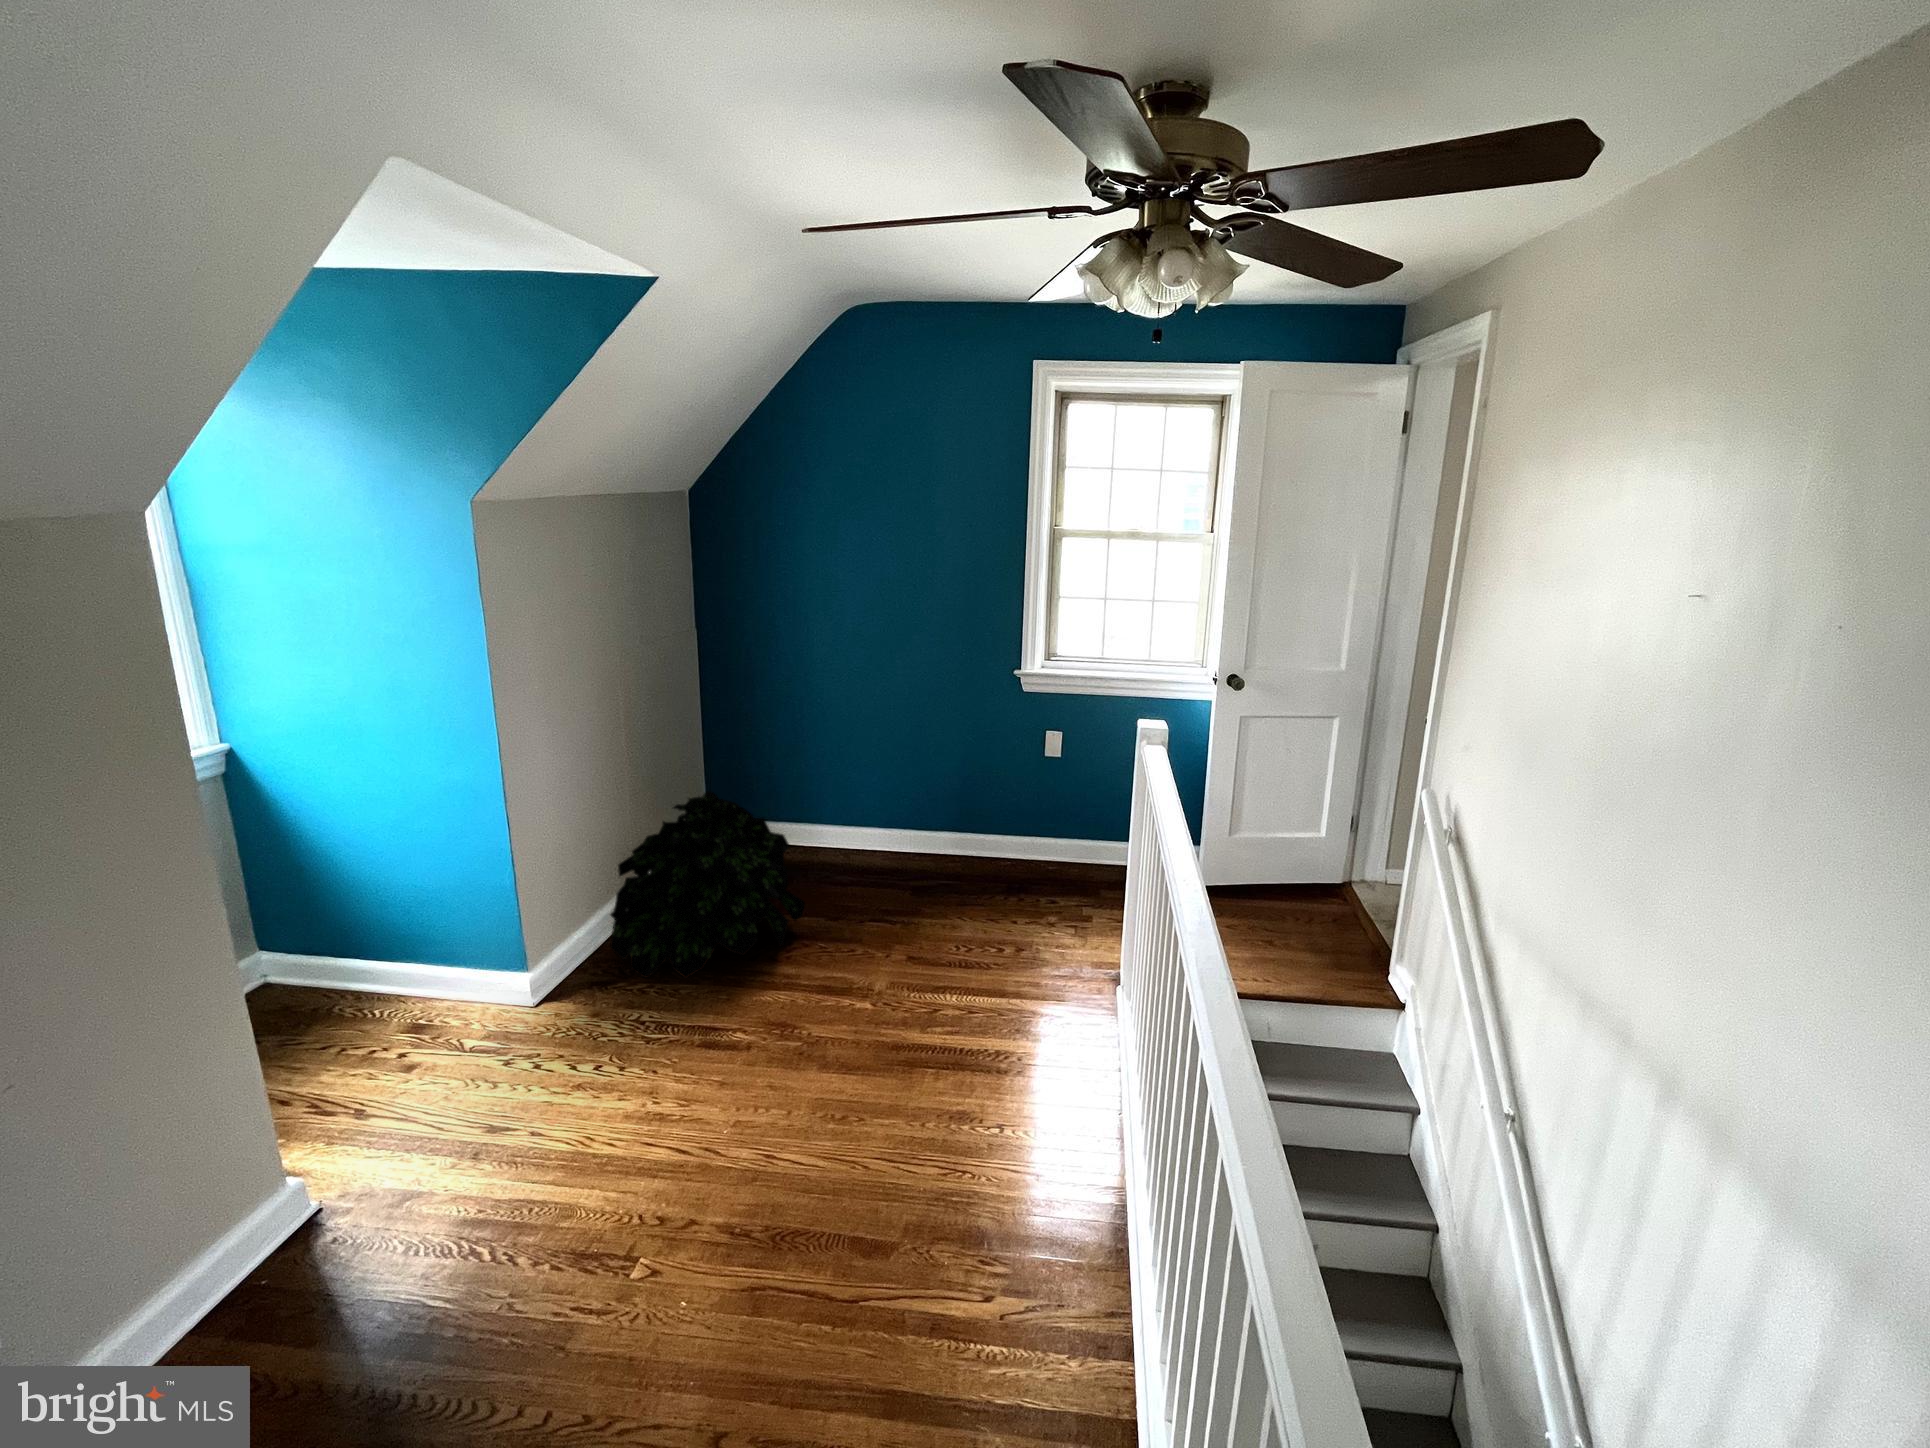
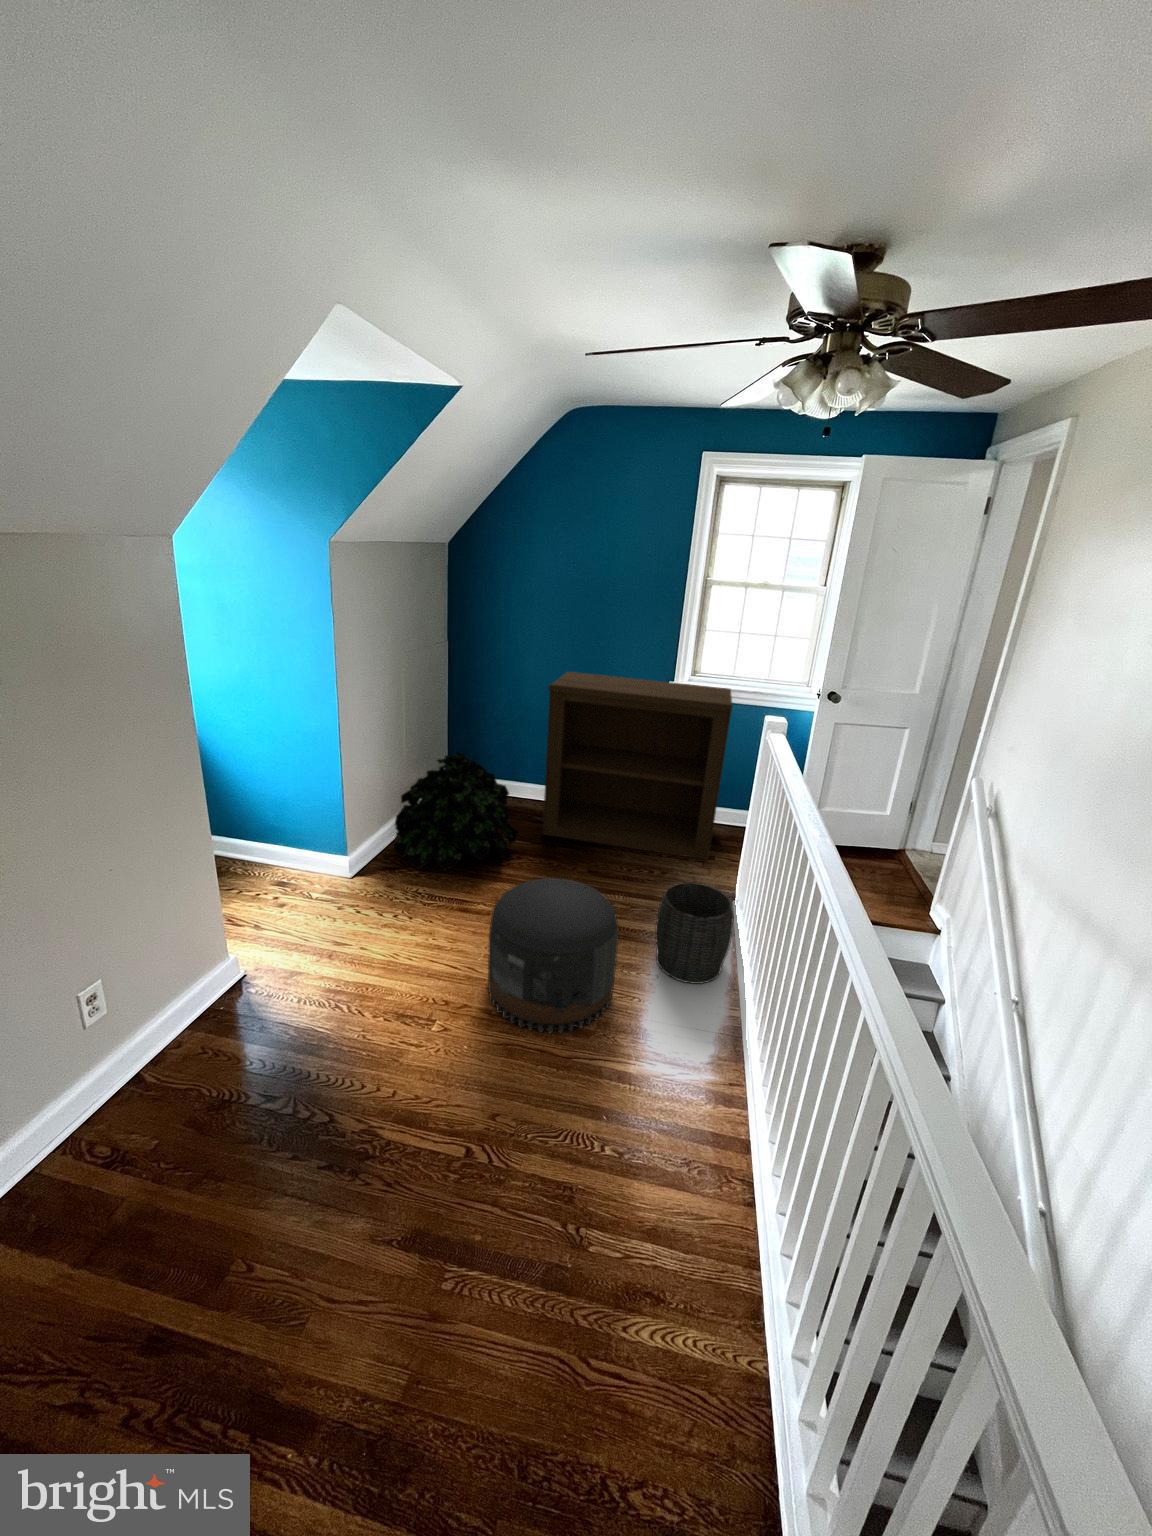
bookshelf: none [839,661,1100,919] -> present [543,672,732,860]
woven basket: none [1000,971,1112,1134] -> present [655,882,734,984]
pouf: none [730,989,935,1259] -> present [488,878,618,1033]

